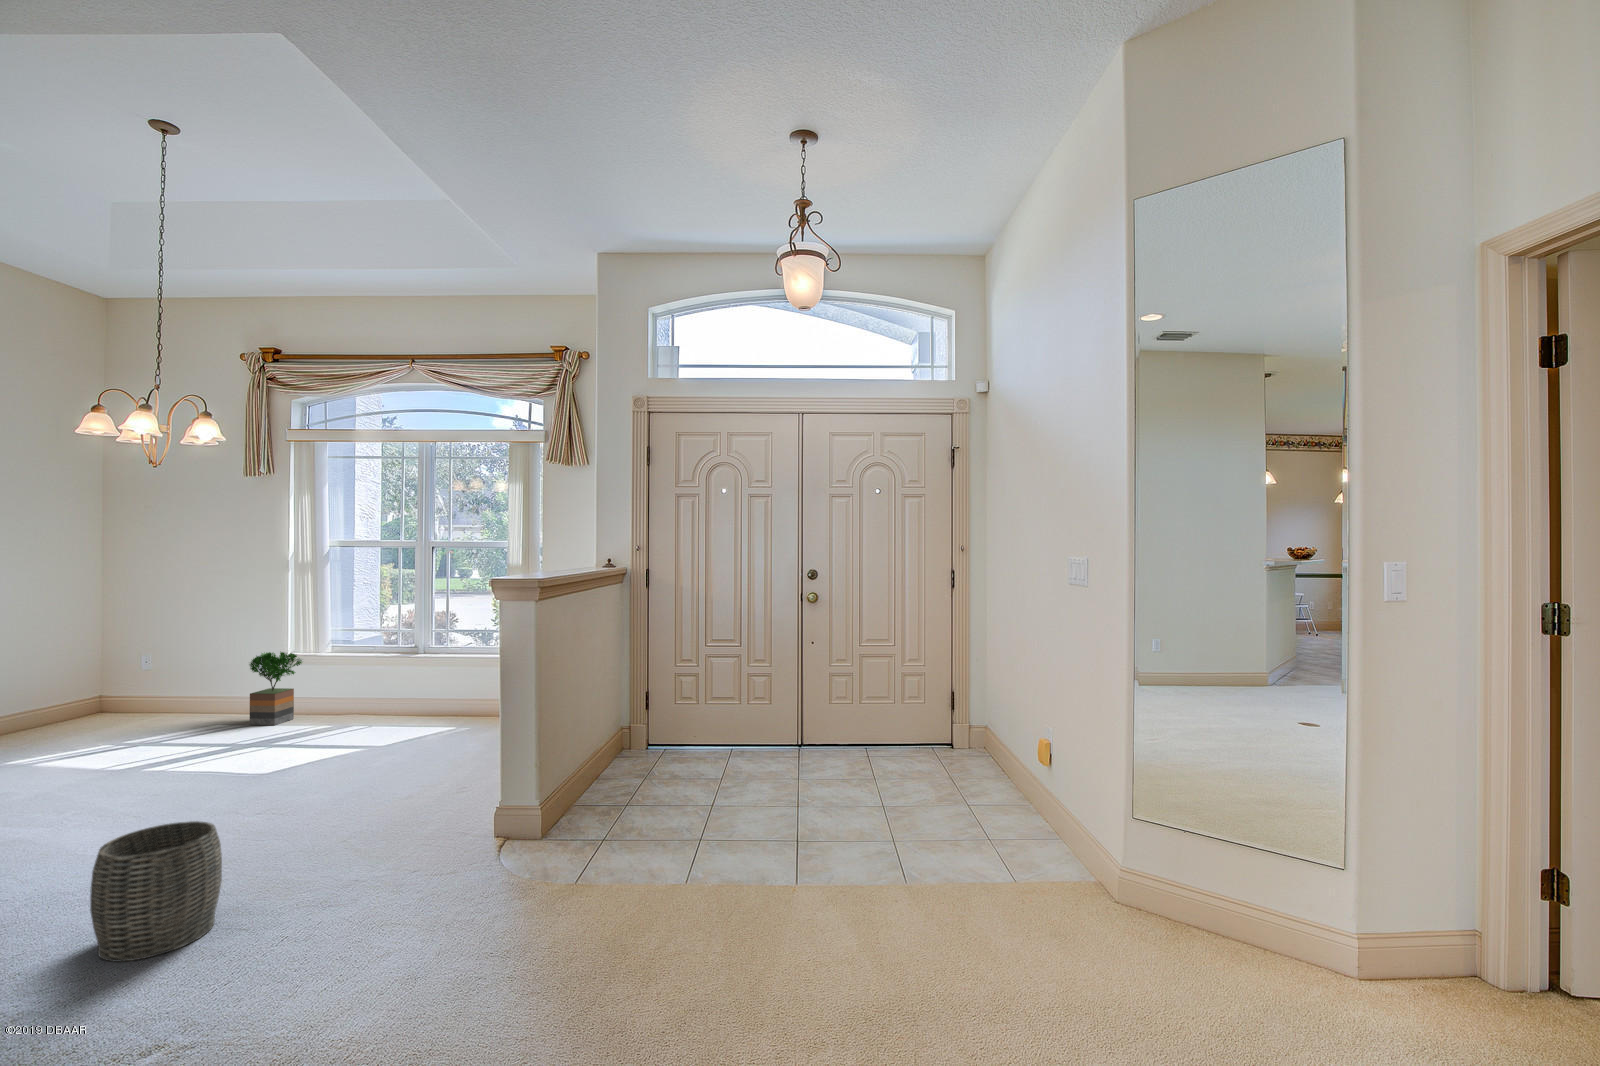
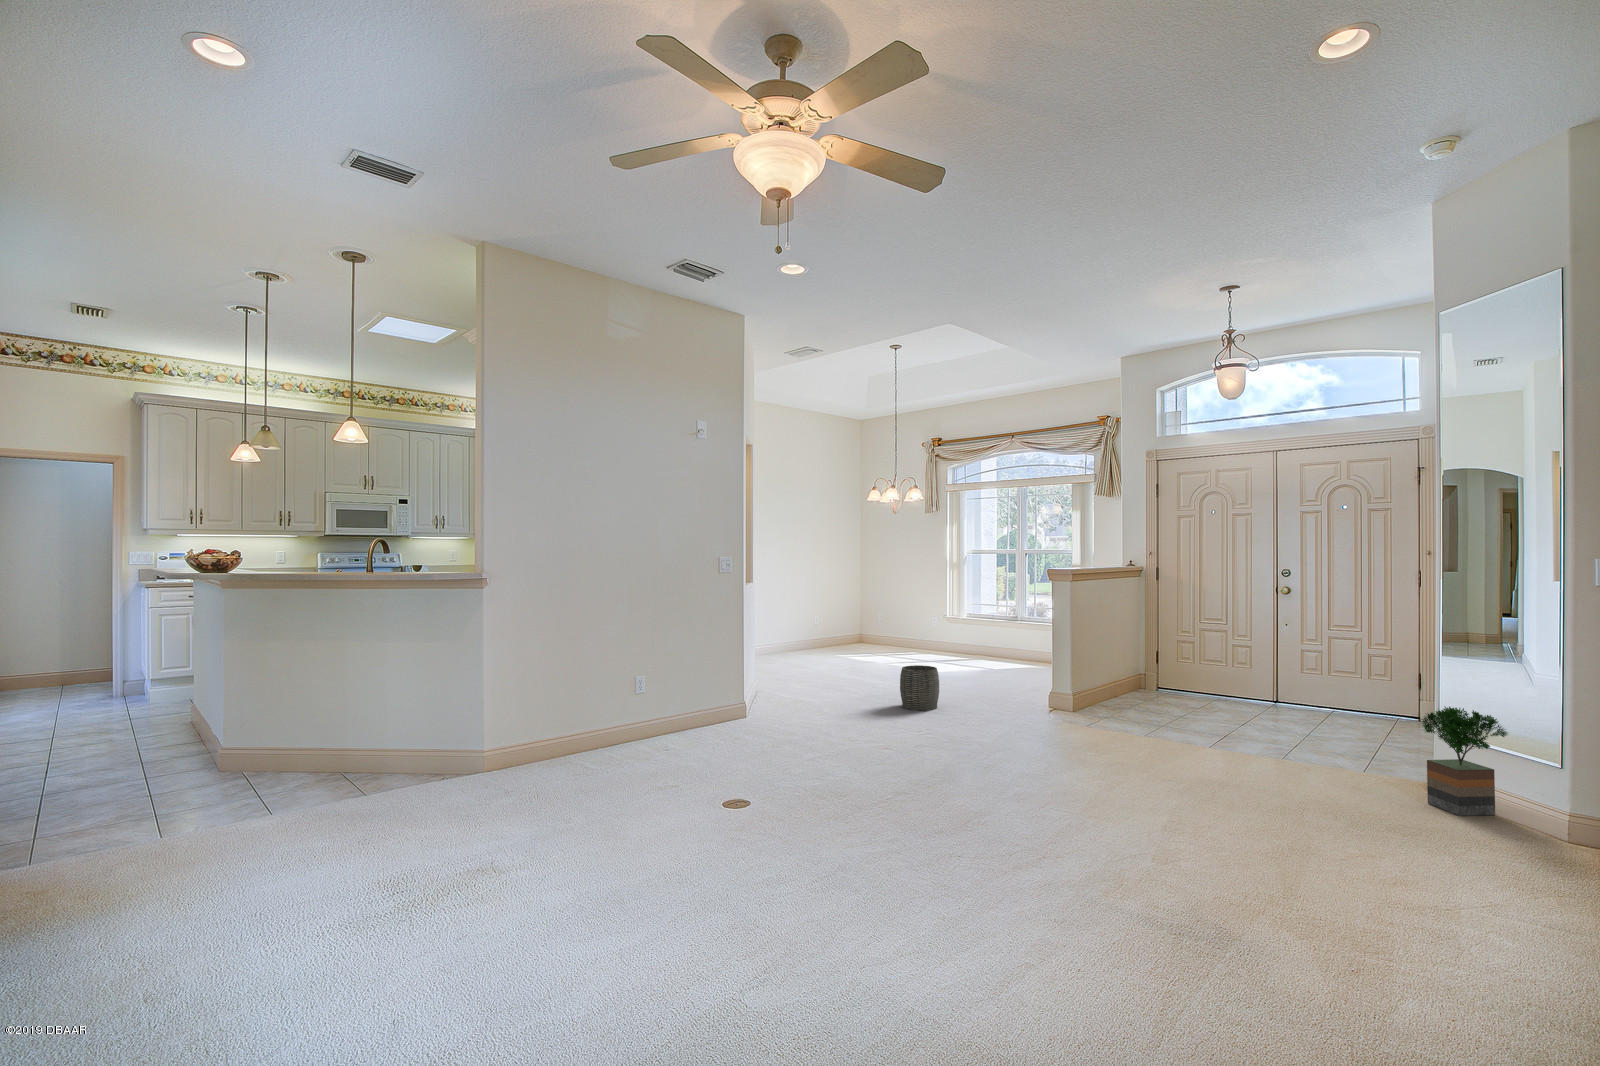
potted tree: present [249,652,302,725] -> present [1421,706,1507,816]

